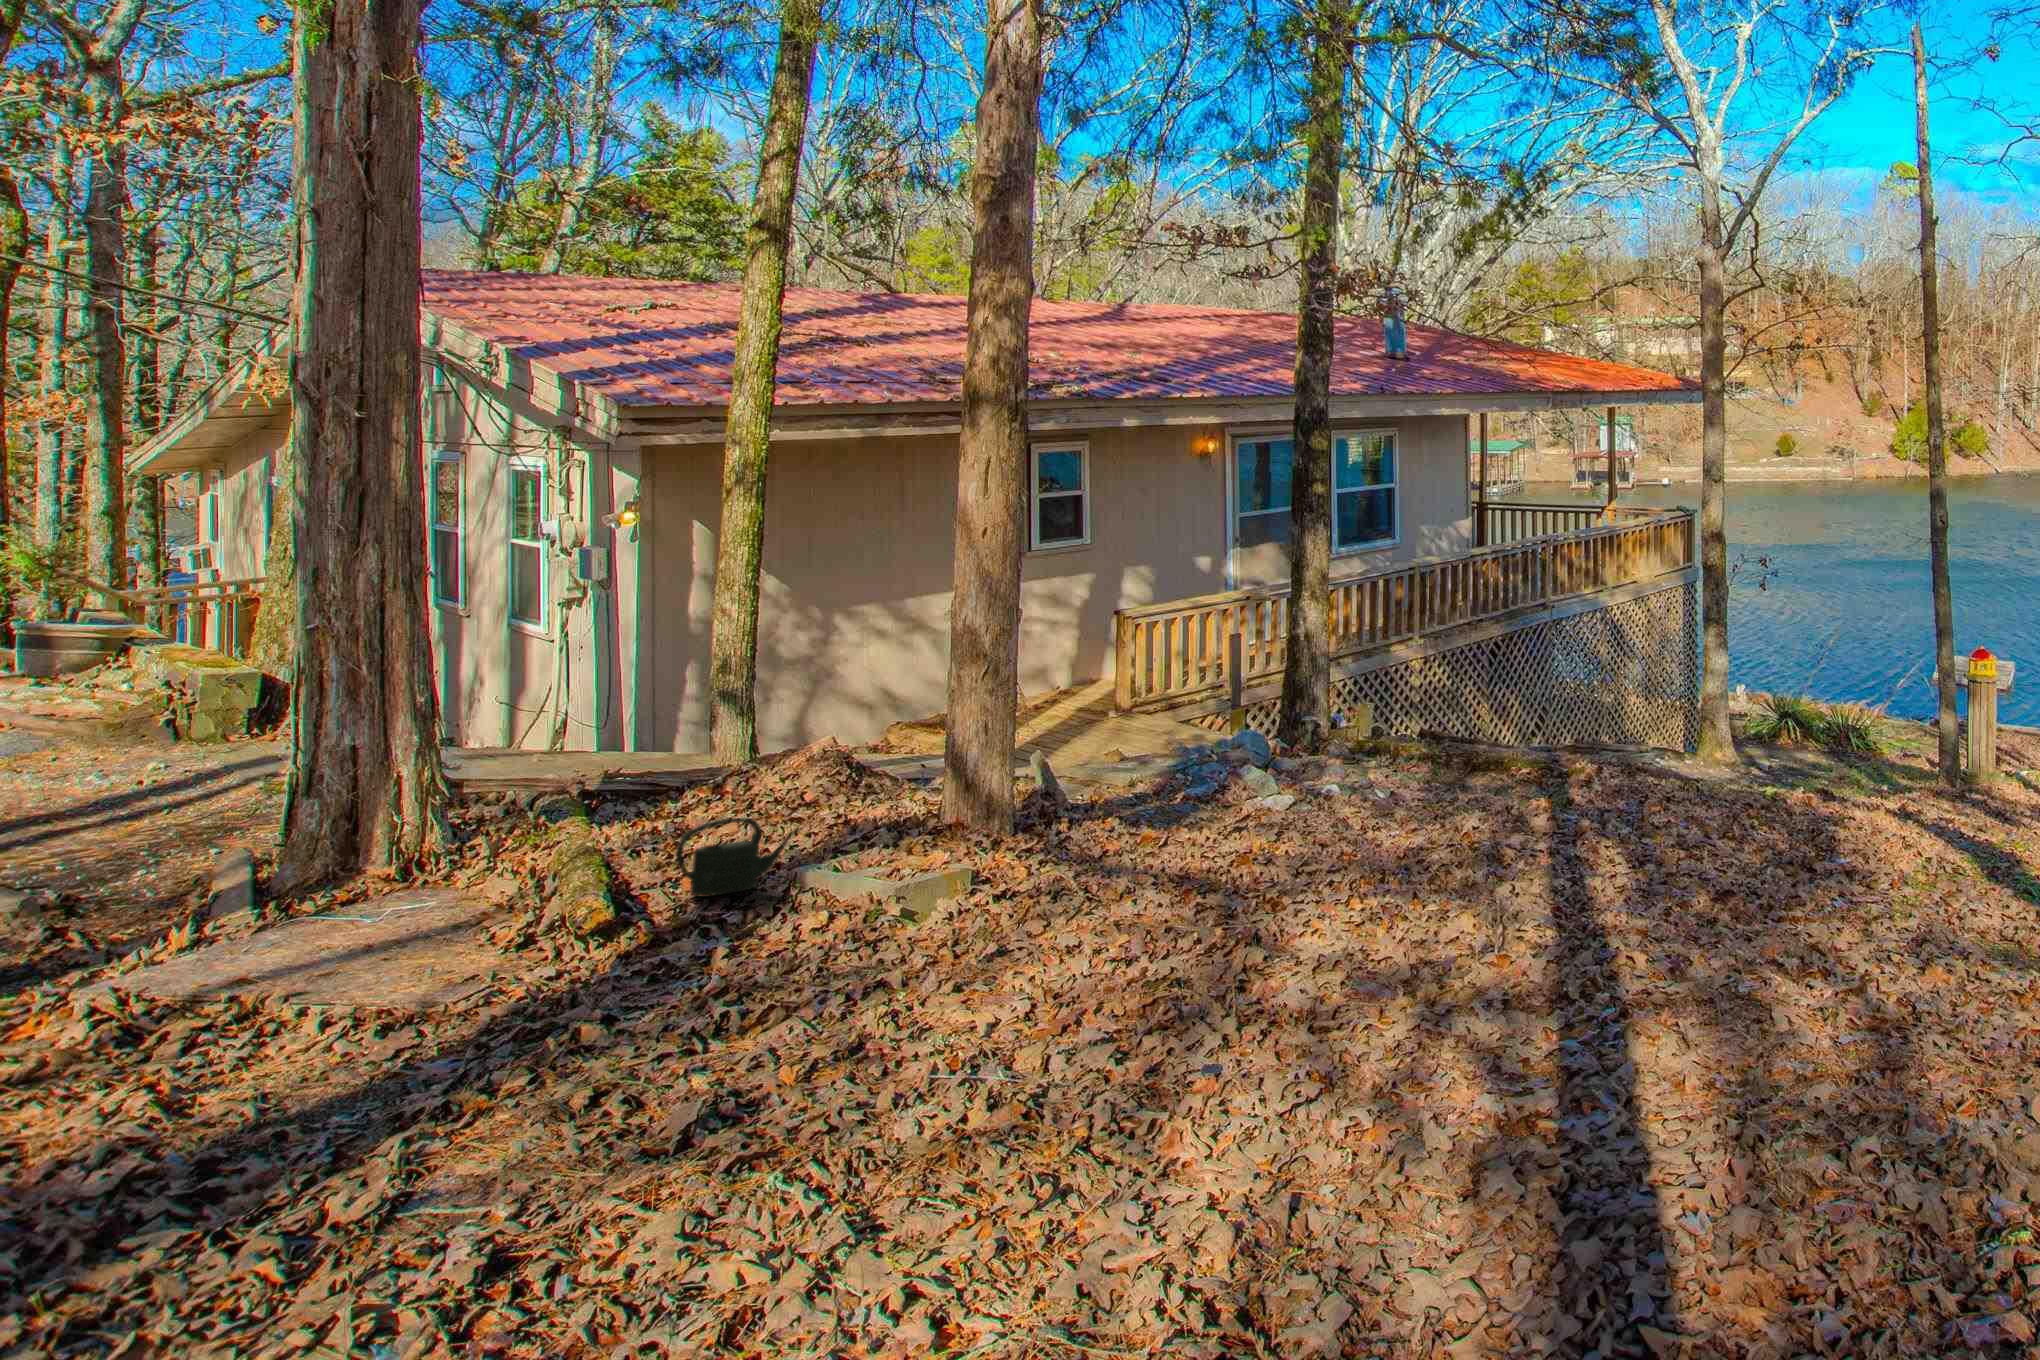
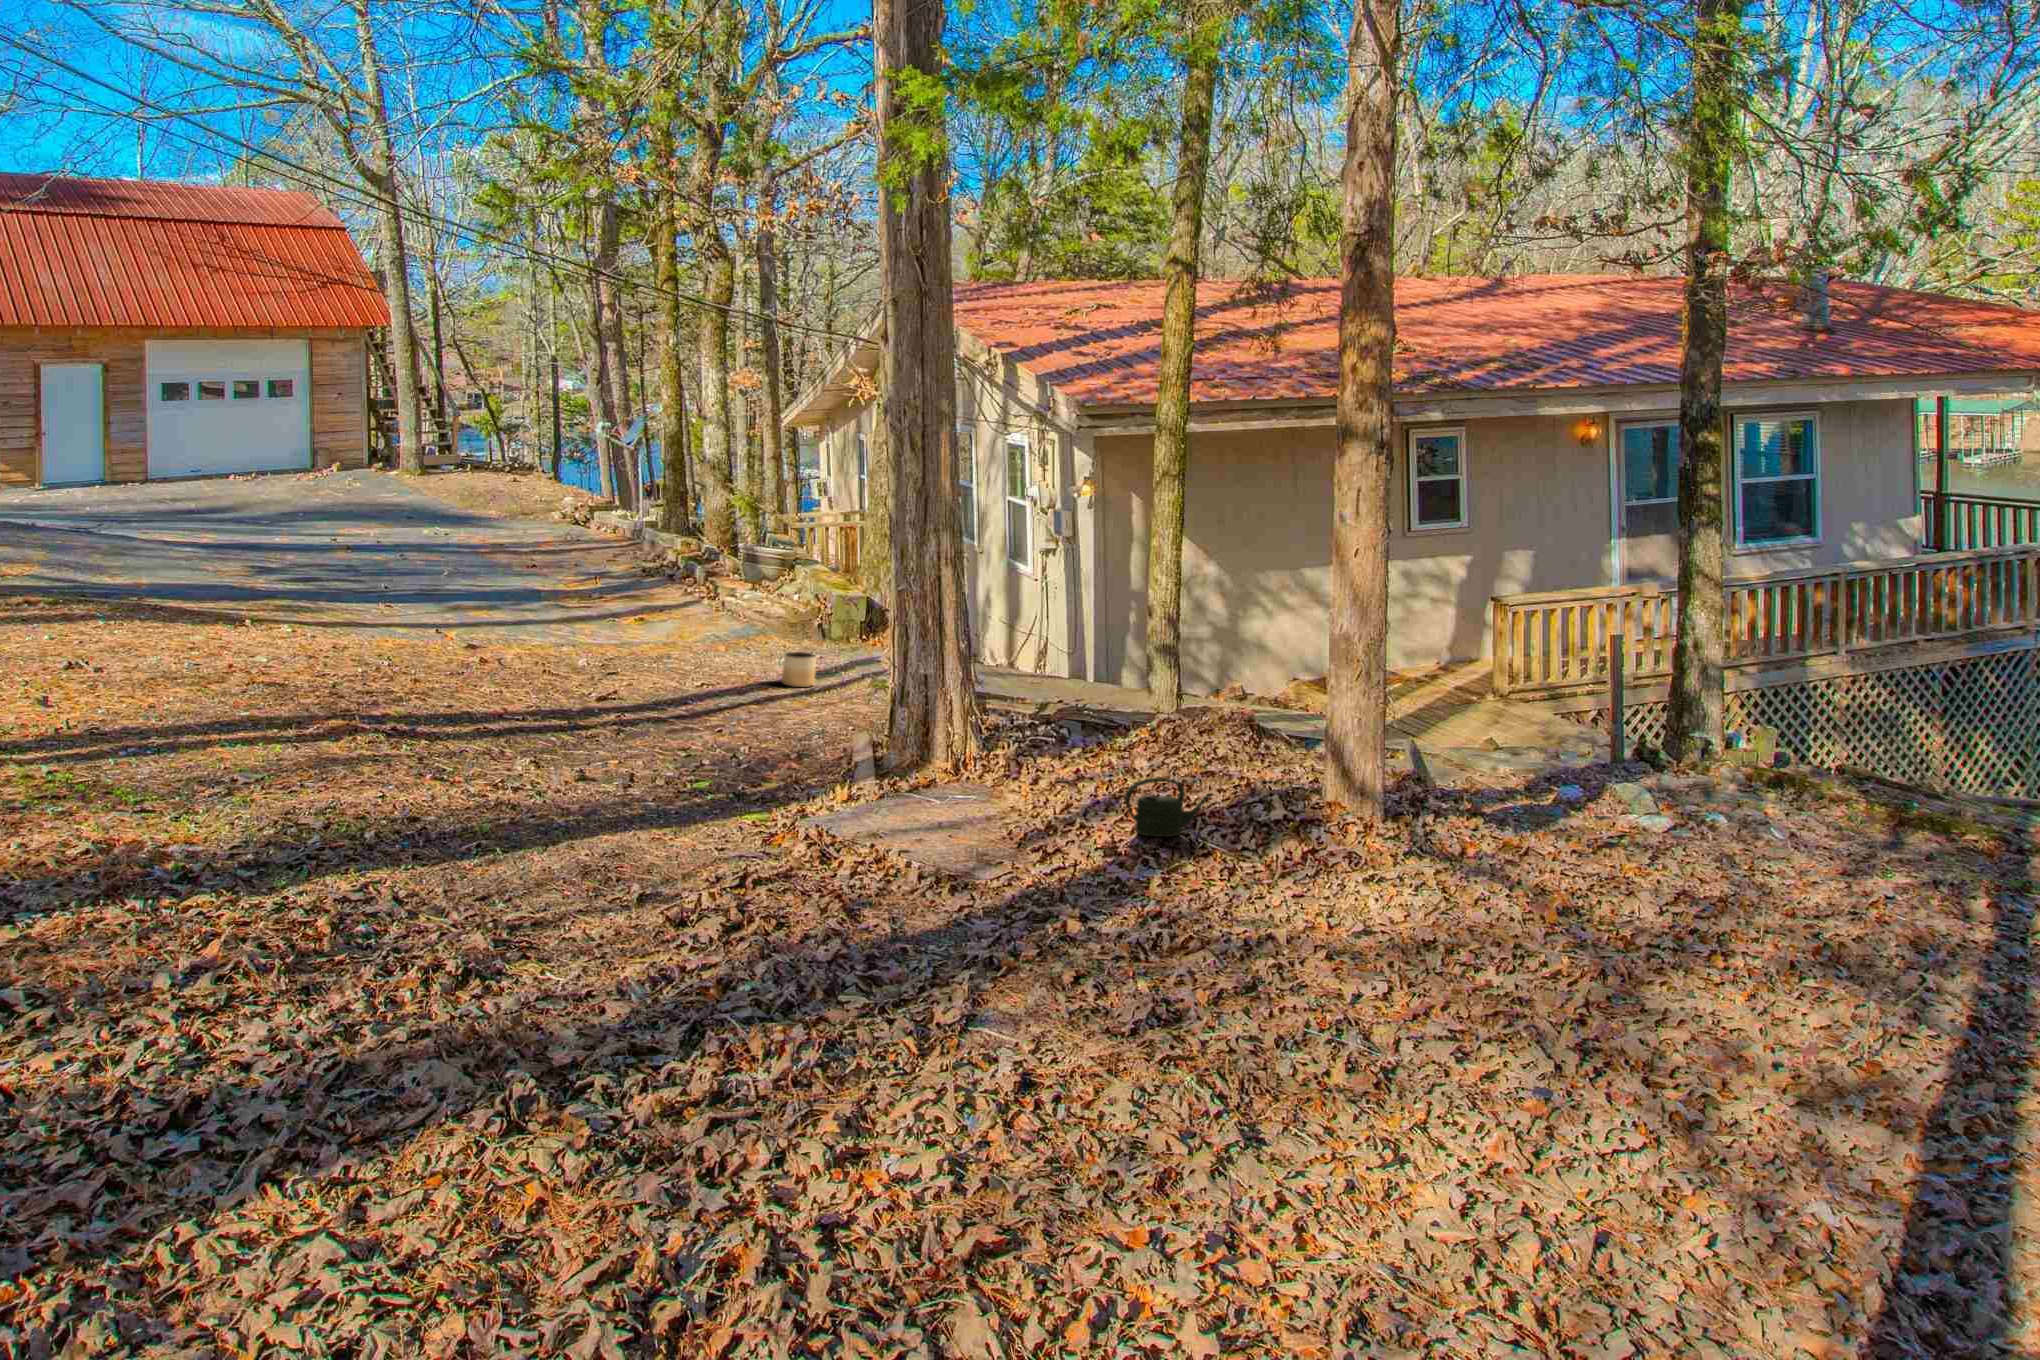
planter: none [100,765,170,818] -> present [782,652,816,687]

